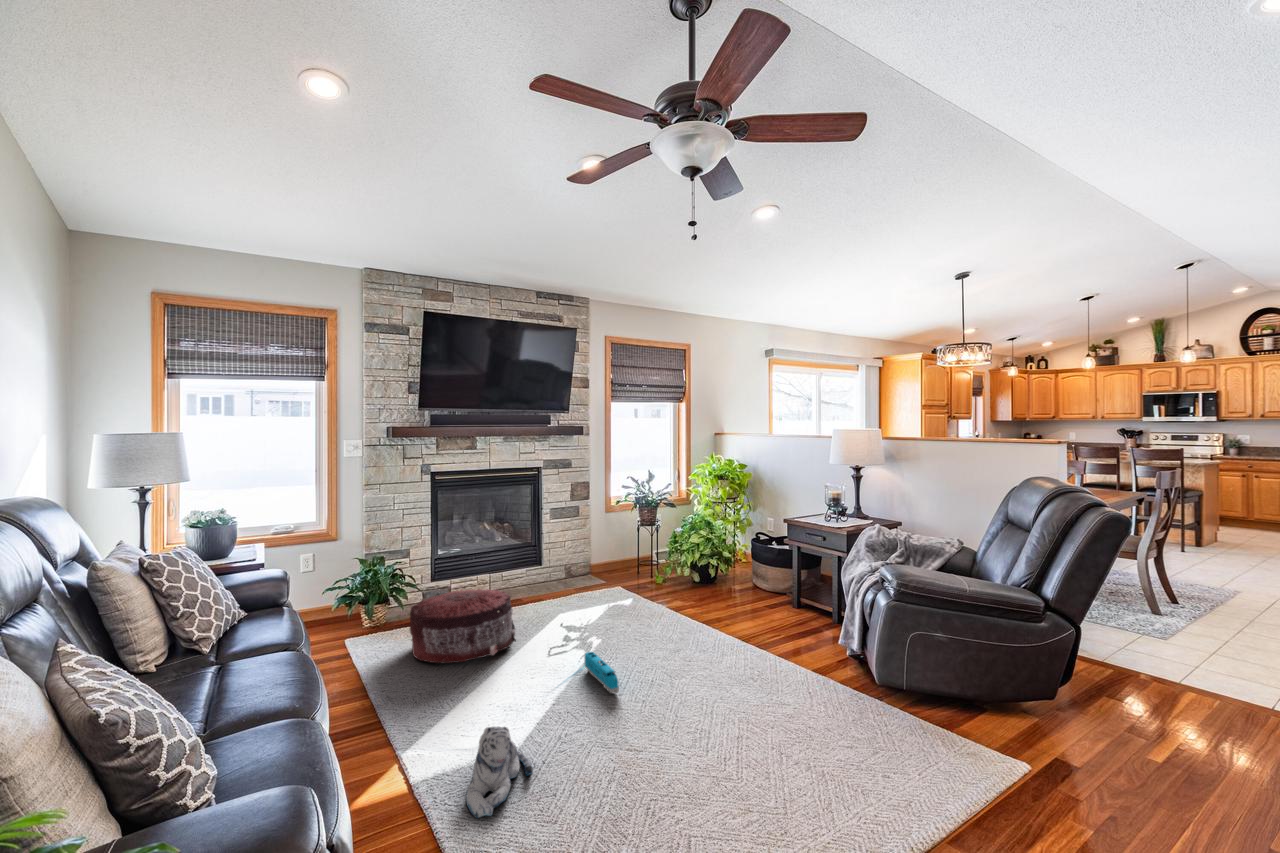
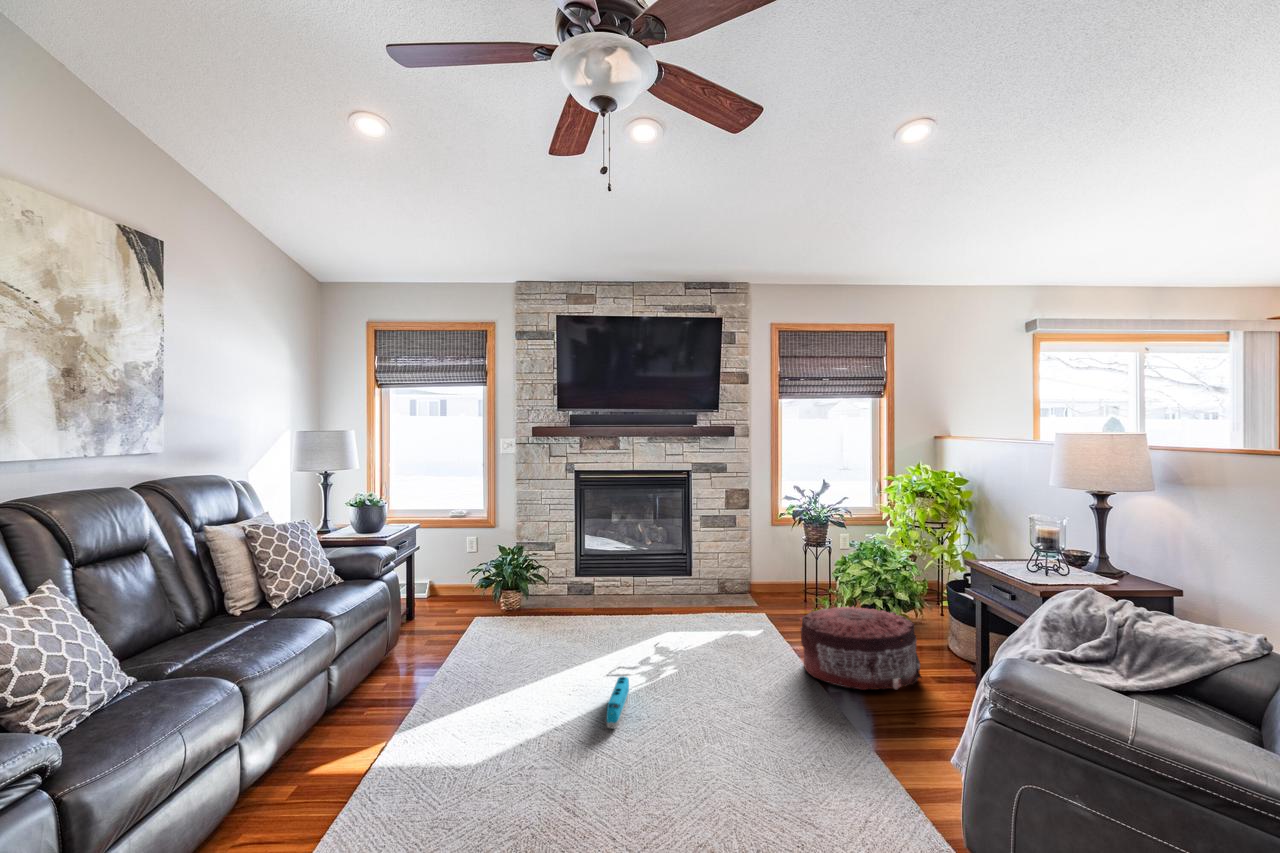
pouf: present [410,589,516,663] -> present [801,606,921,690]
plush toy: present [466,726,532,818] -> none [359,724,464,810]

